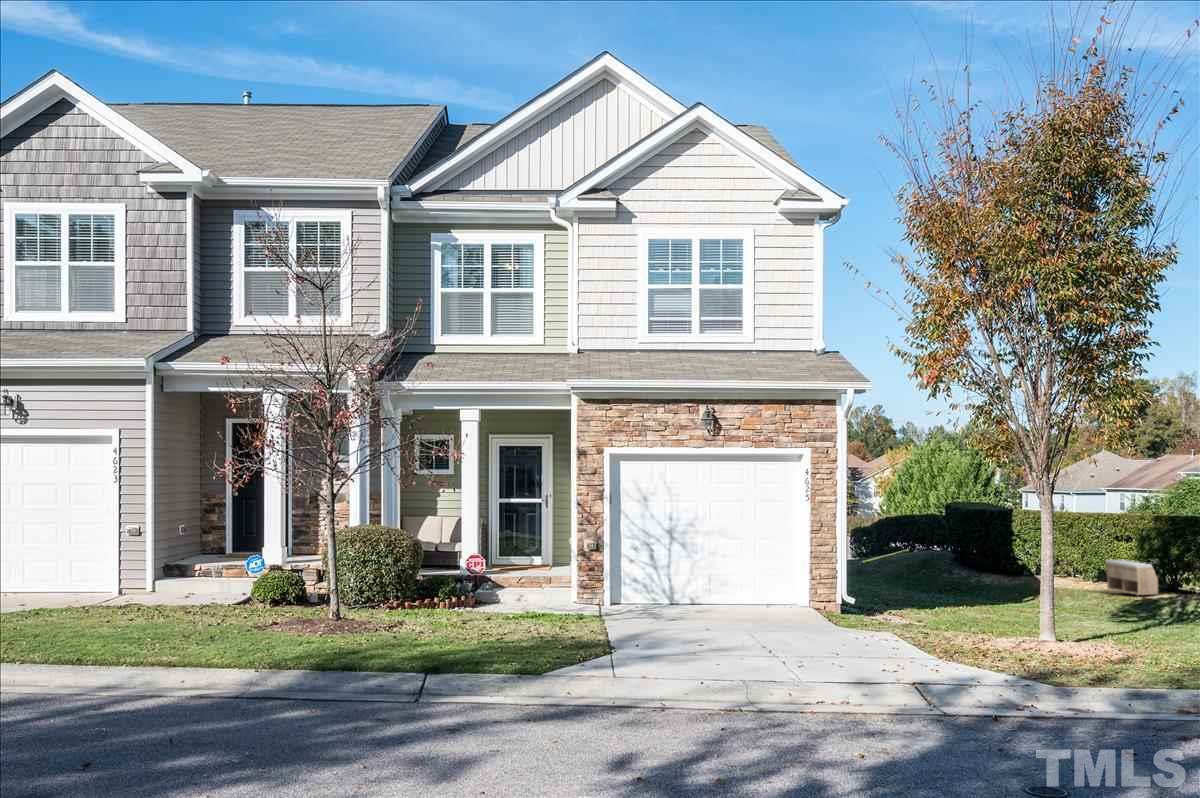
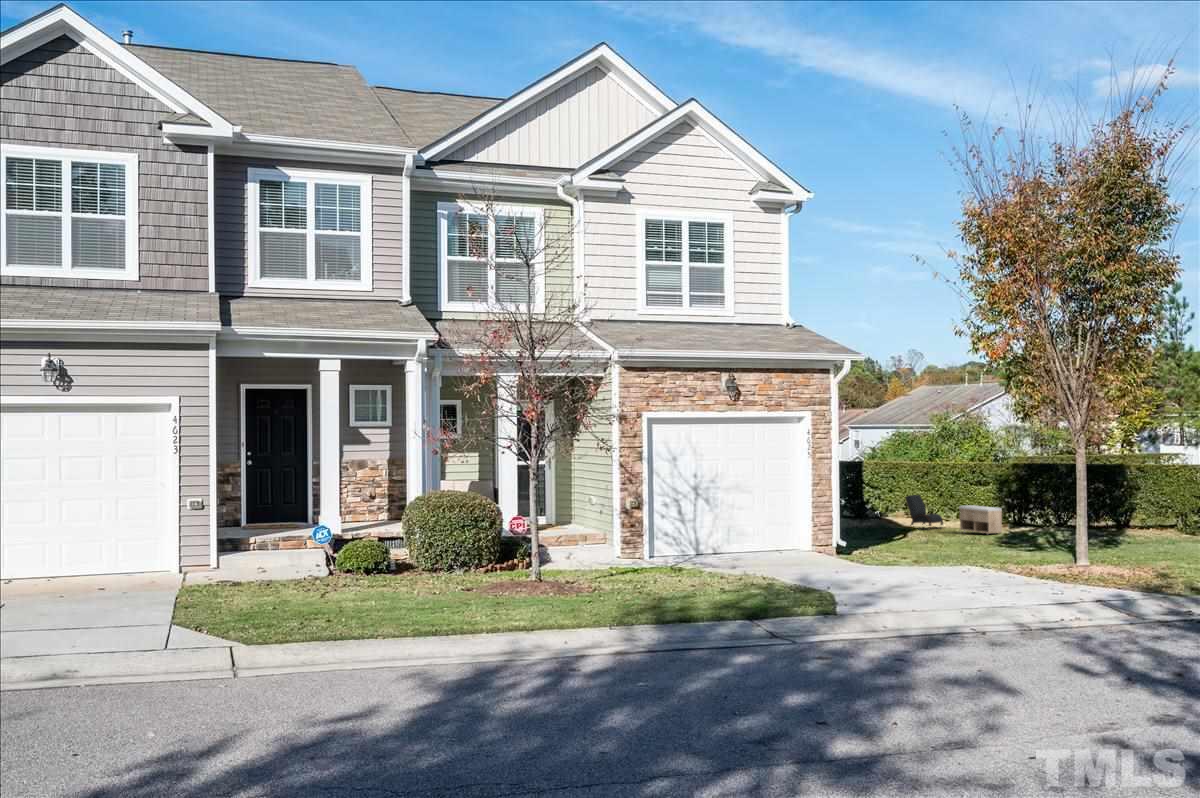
lounge chair: none [1057,545,1104,588] -> present [905,495,943,530]

